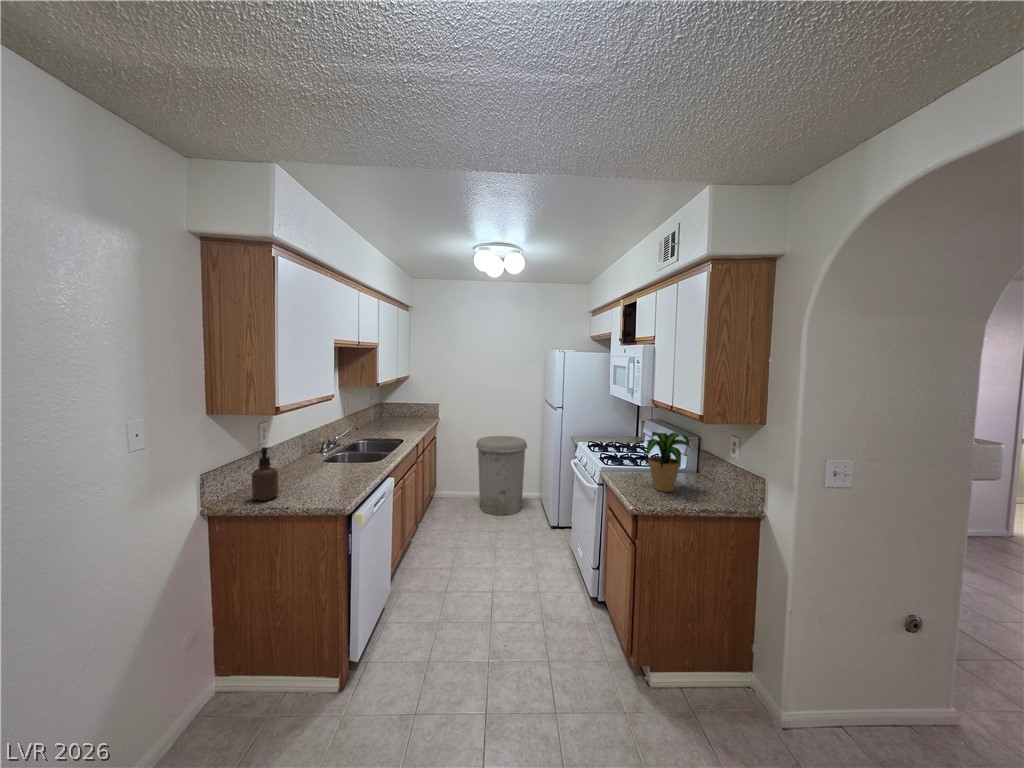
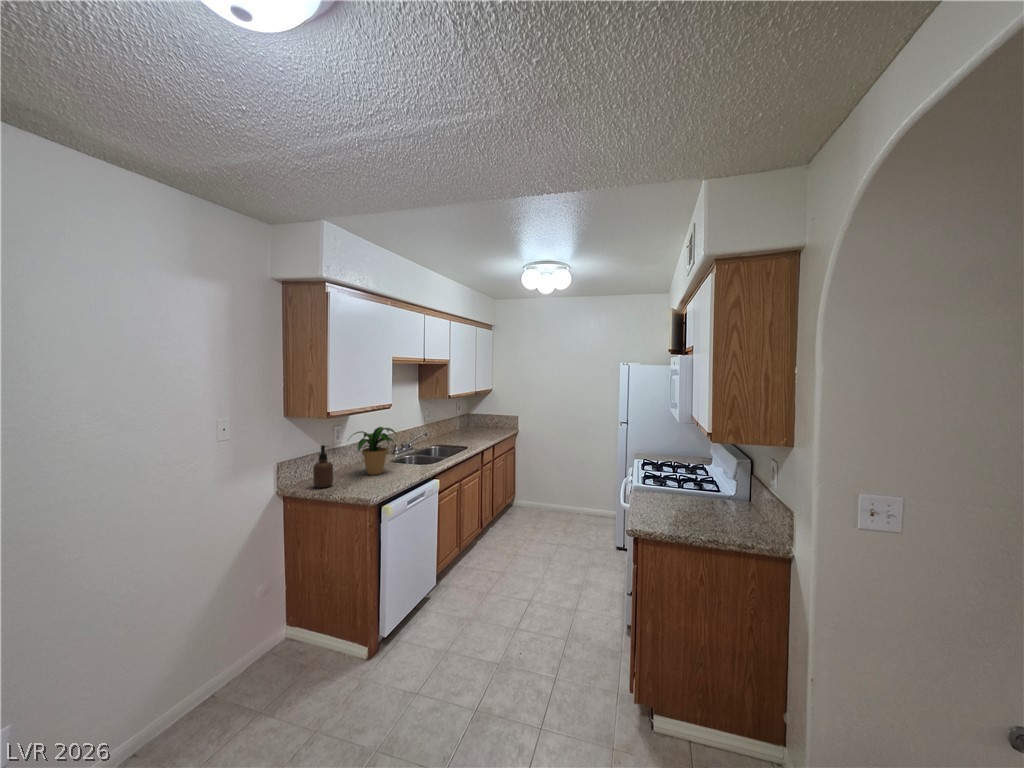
potted plant: present [636,432,690,492] -> present [354,427,397,475]
trash can: present [476,436,527,515] -> none [548,450,600,531]

